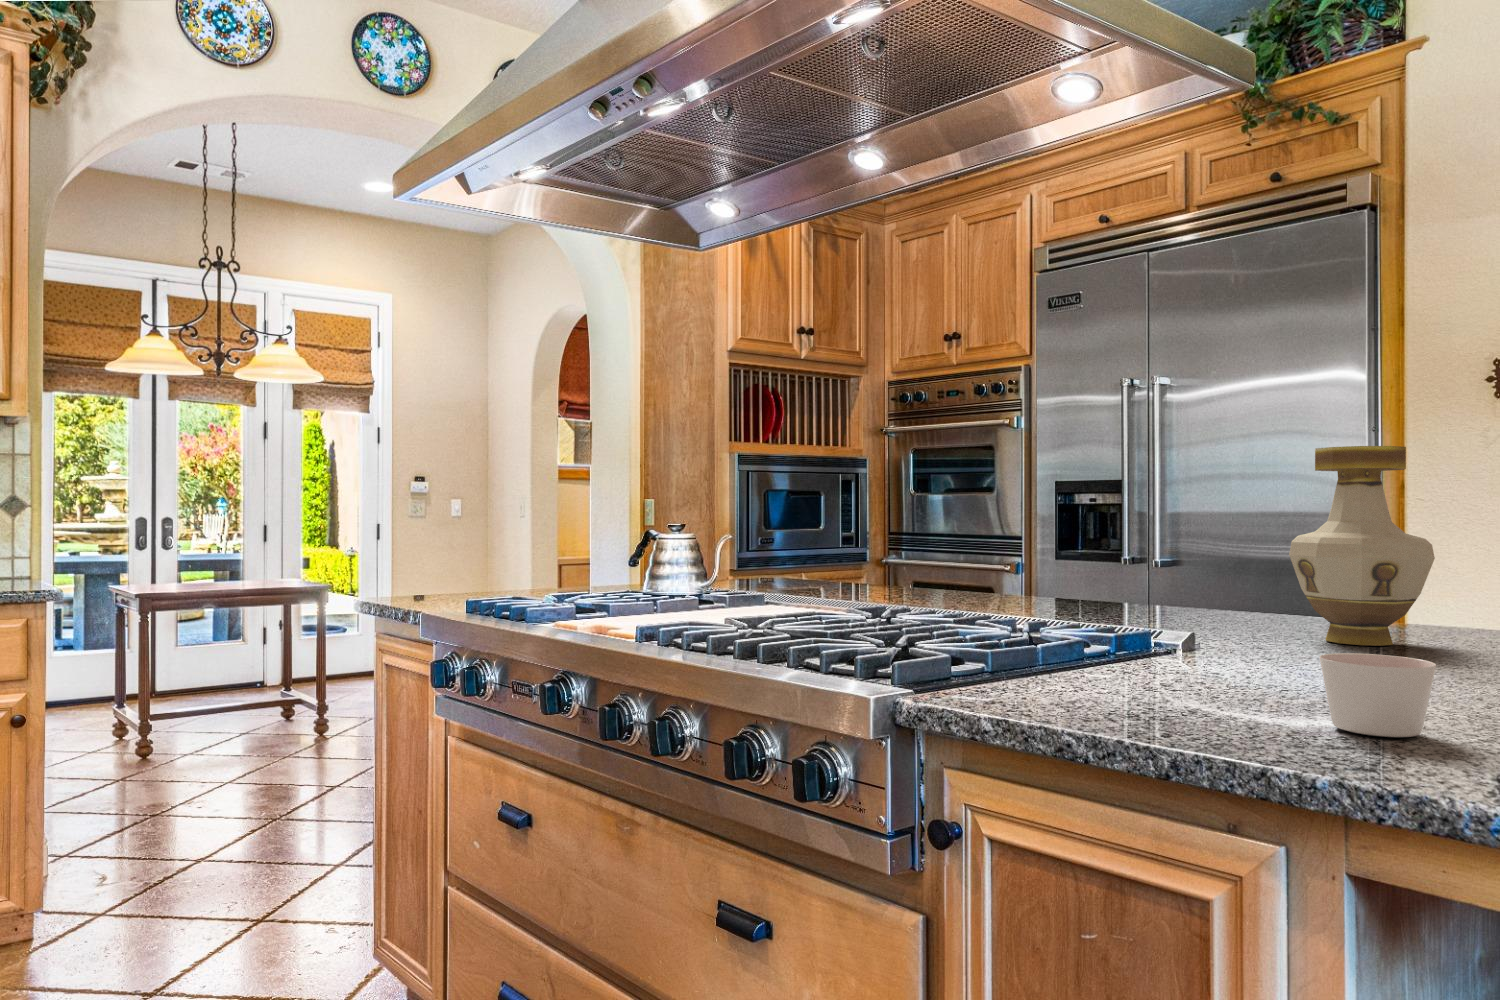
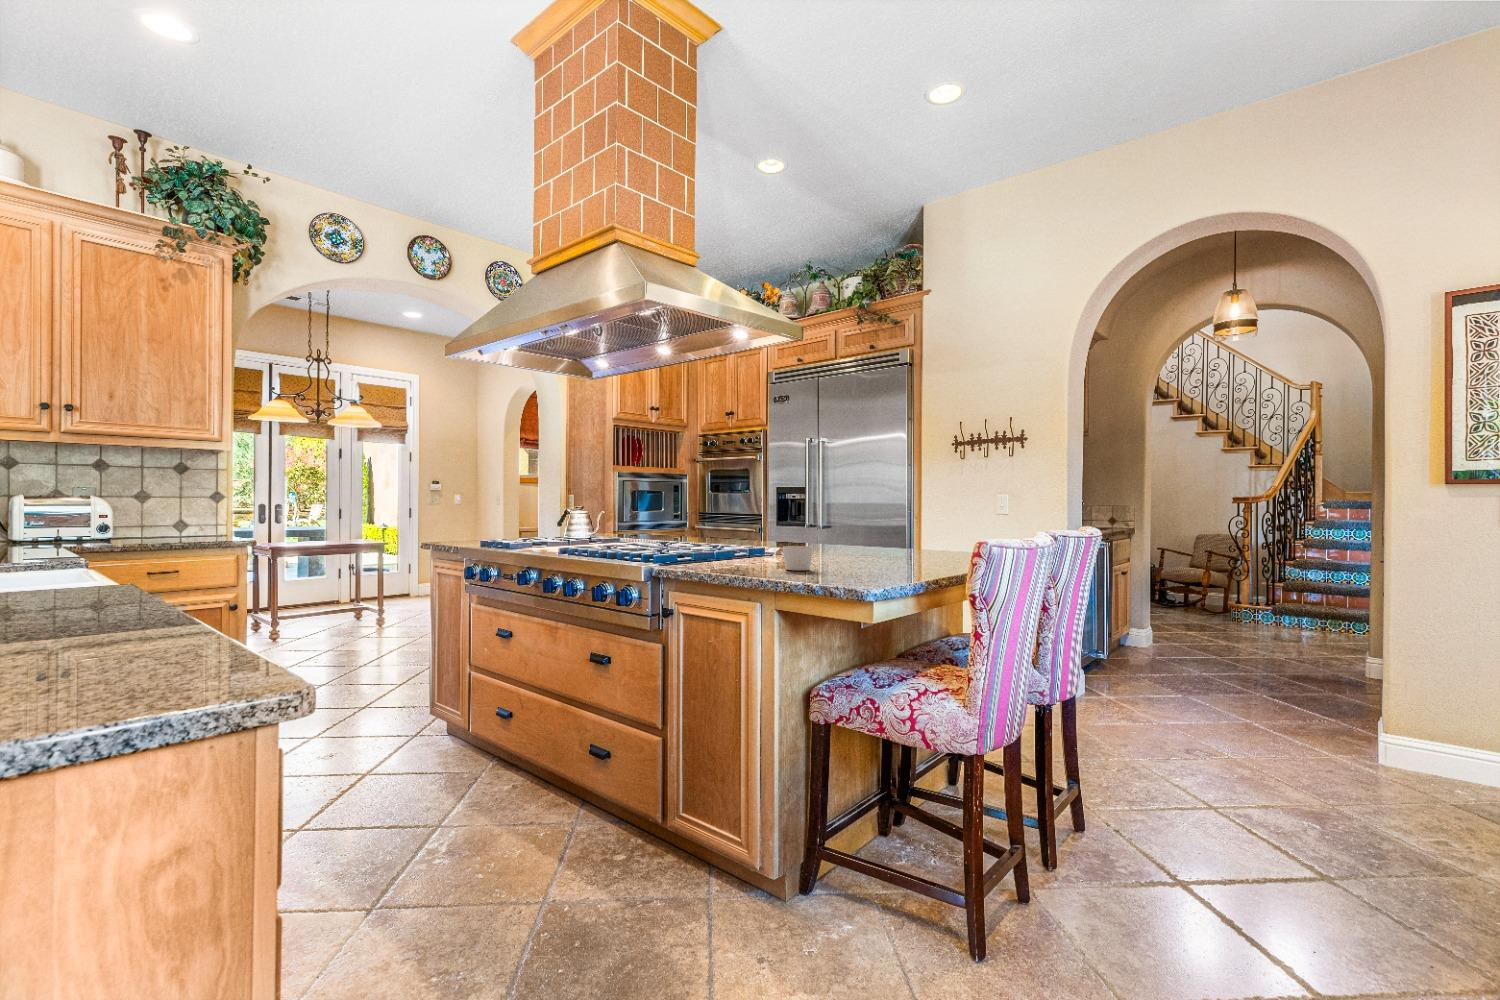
vase: present [1289,446,1435,646] -> none [824,475,874,552]

